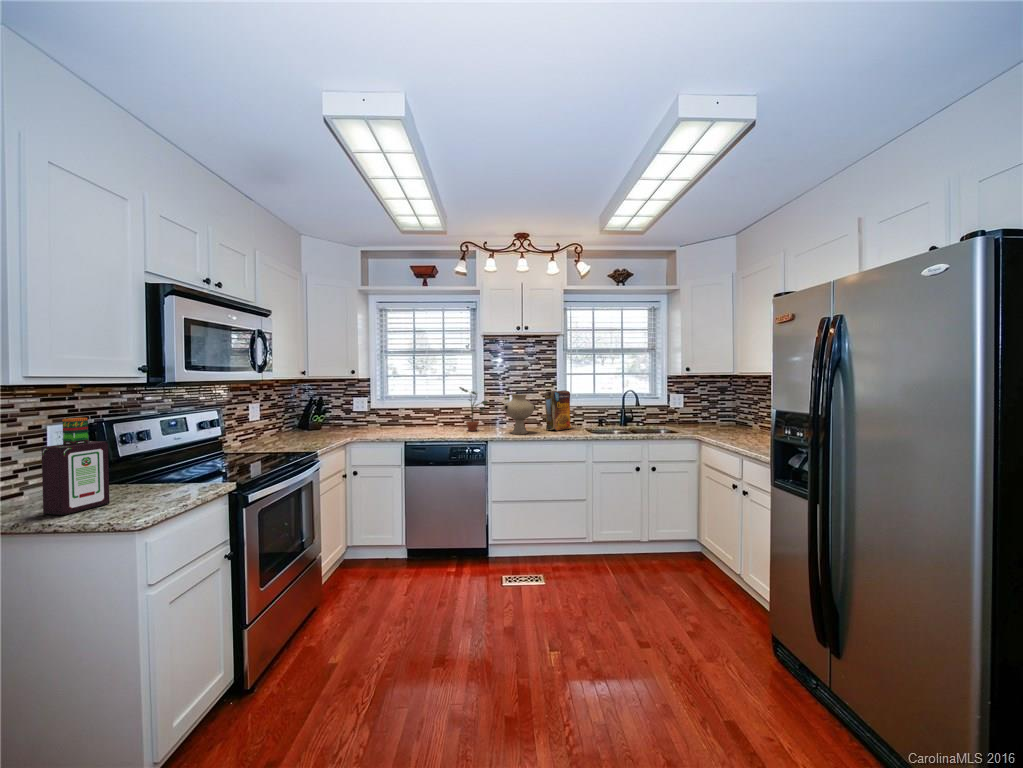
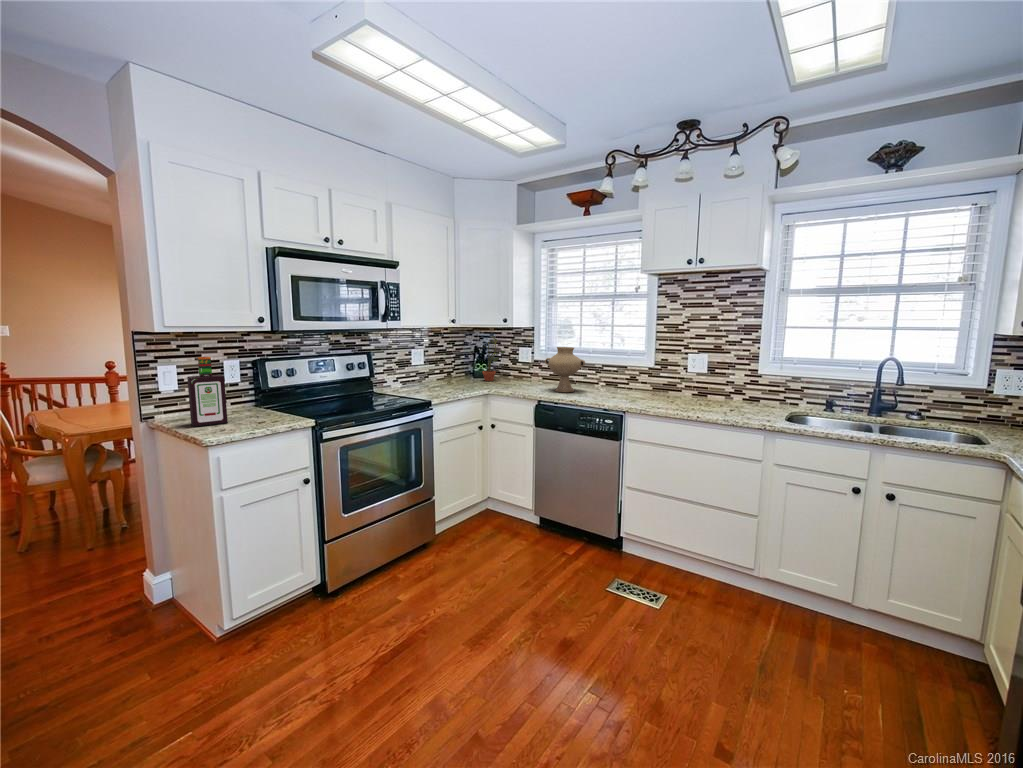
potted plant: present [460,387,487,431] -> present [482,336,505,381]
cereal box: present [545,390,571,430] -> none [722,351,773,408]
vase: present [502,394,536,434] -> present [545,347,585,392]

